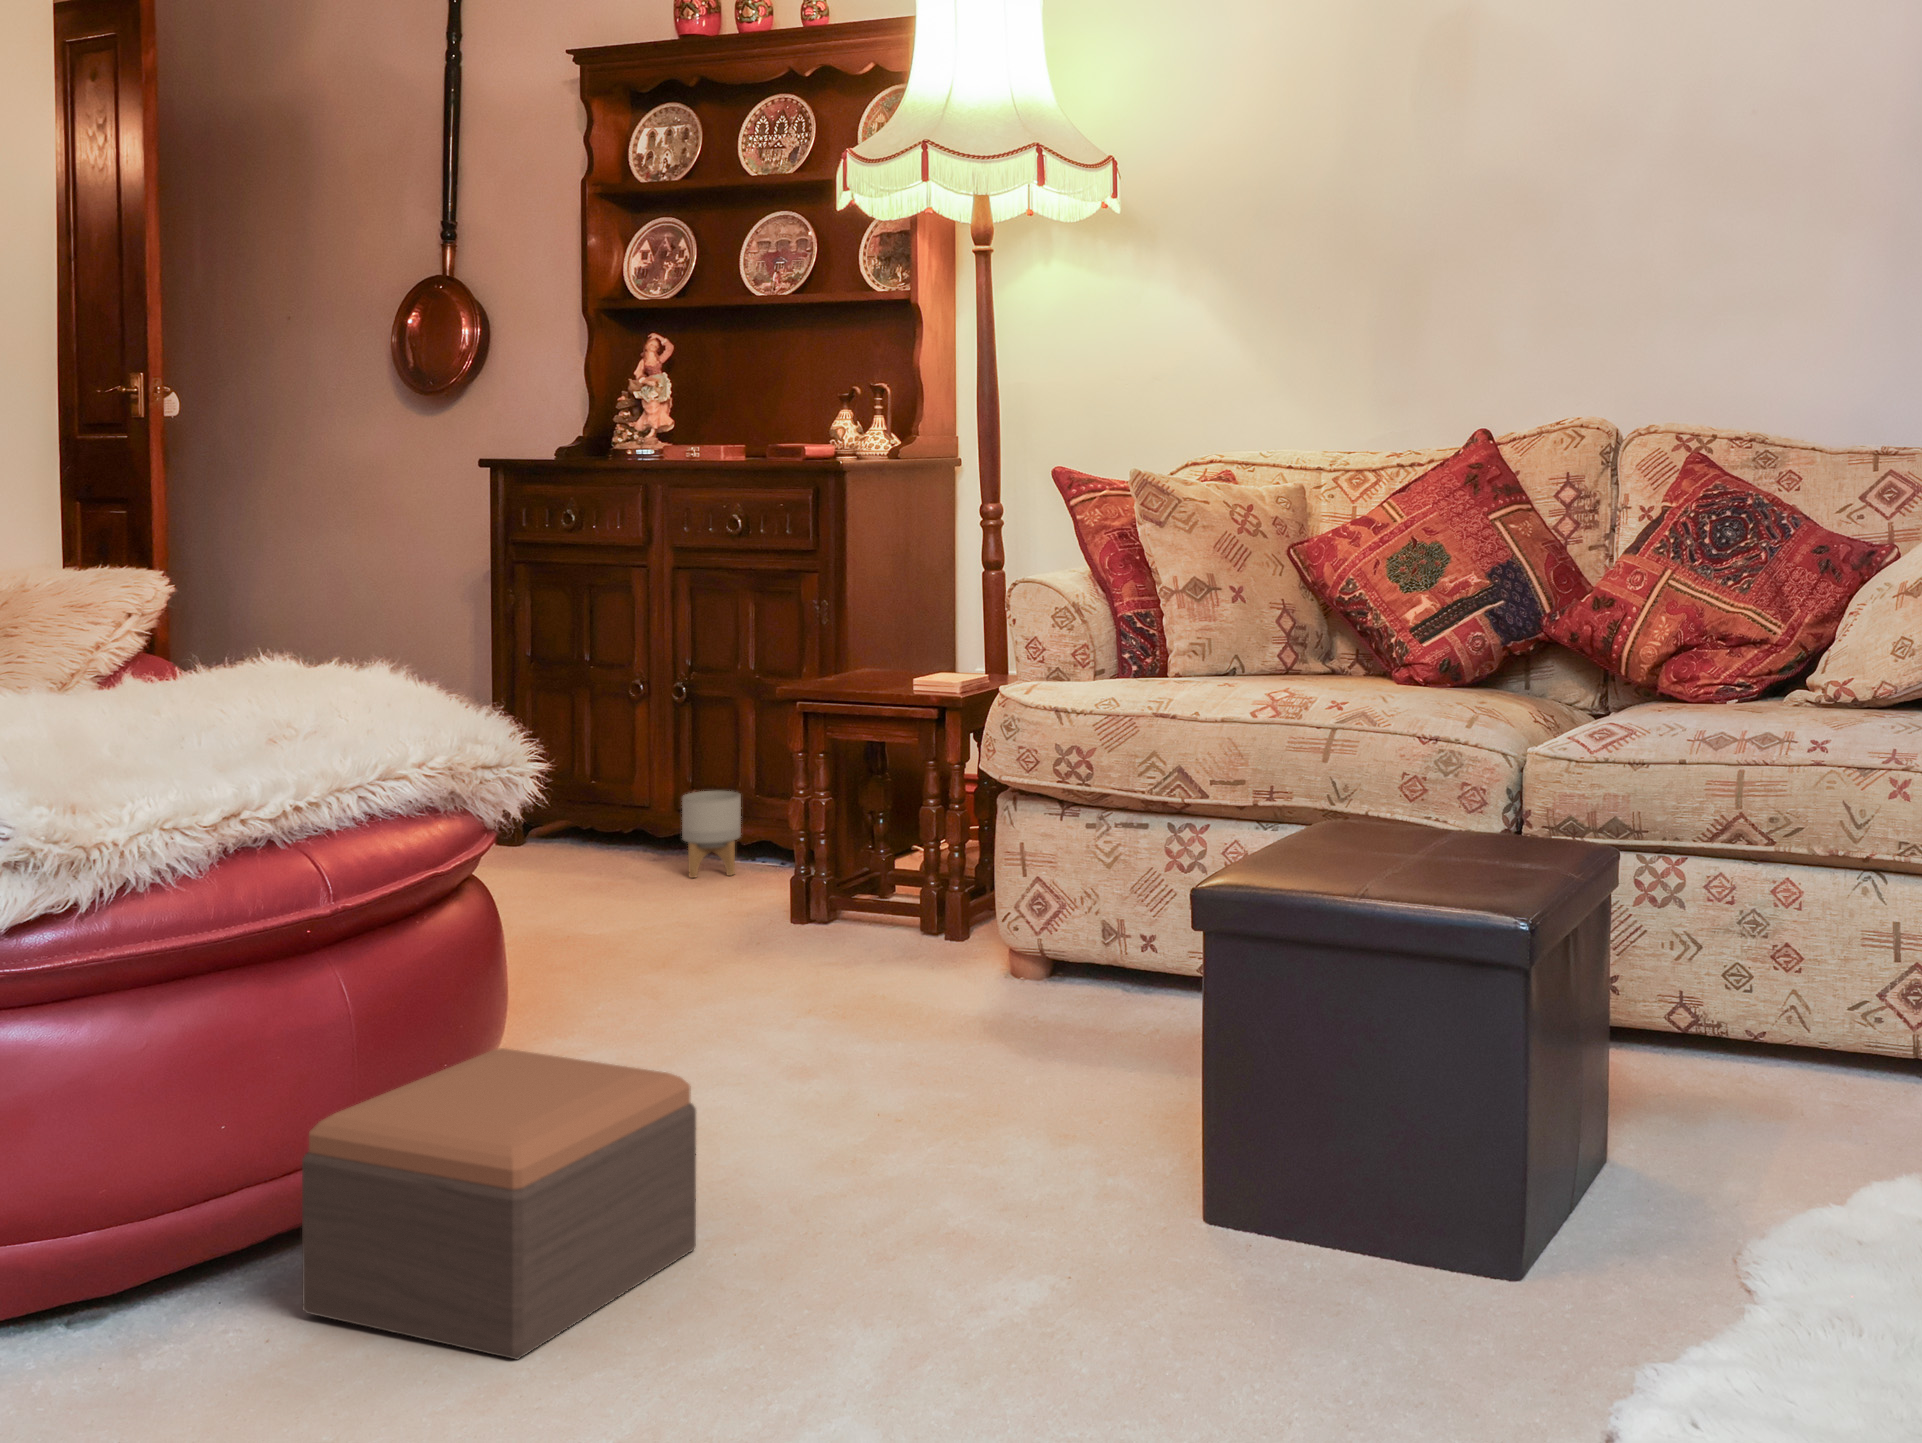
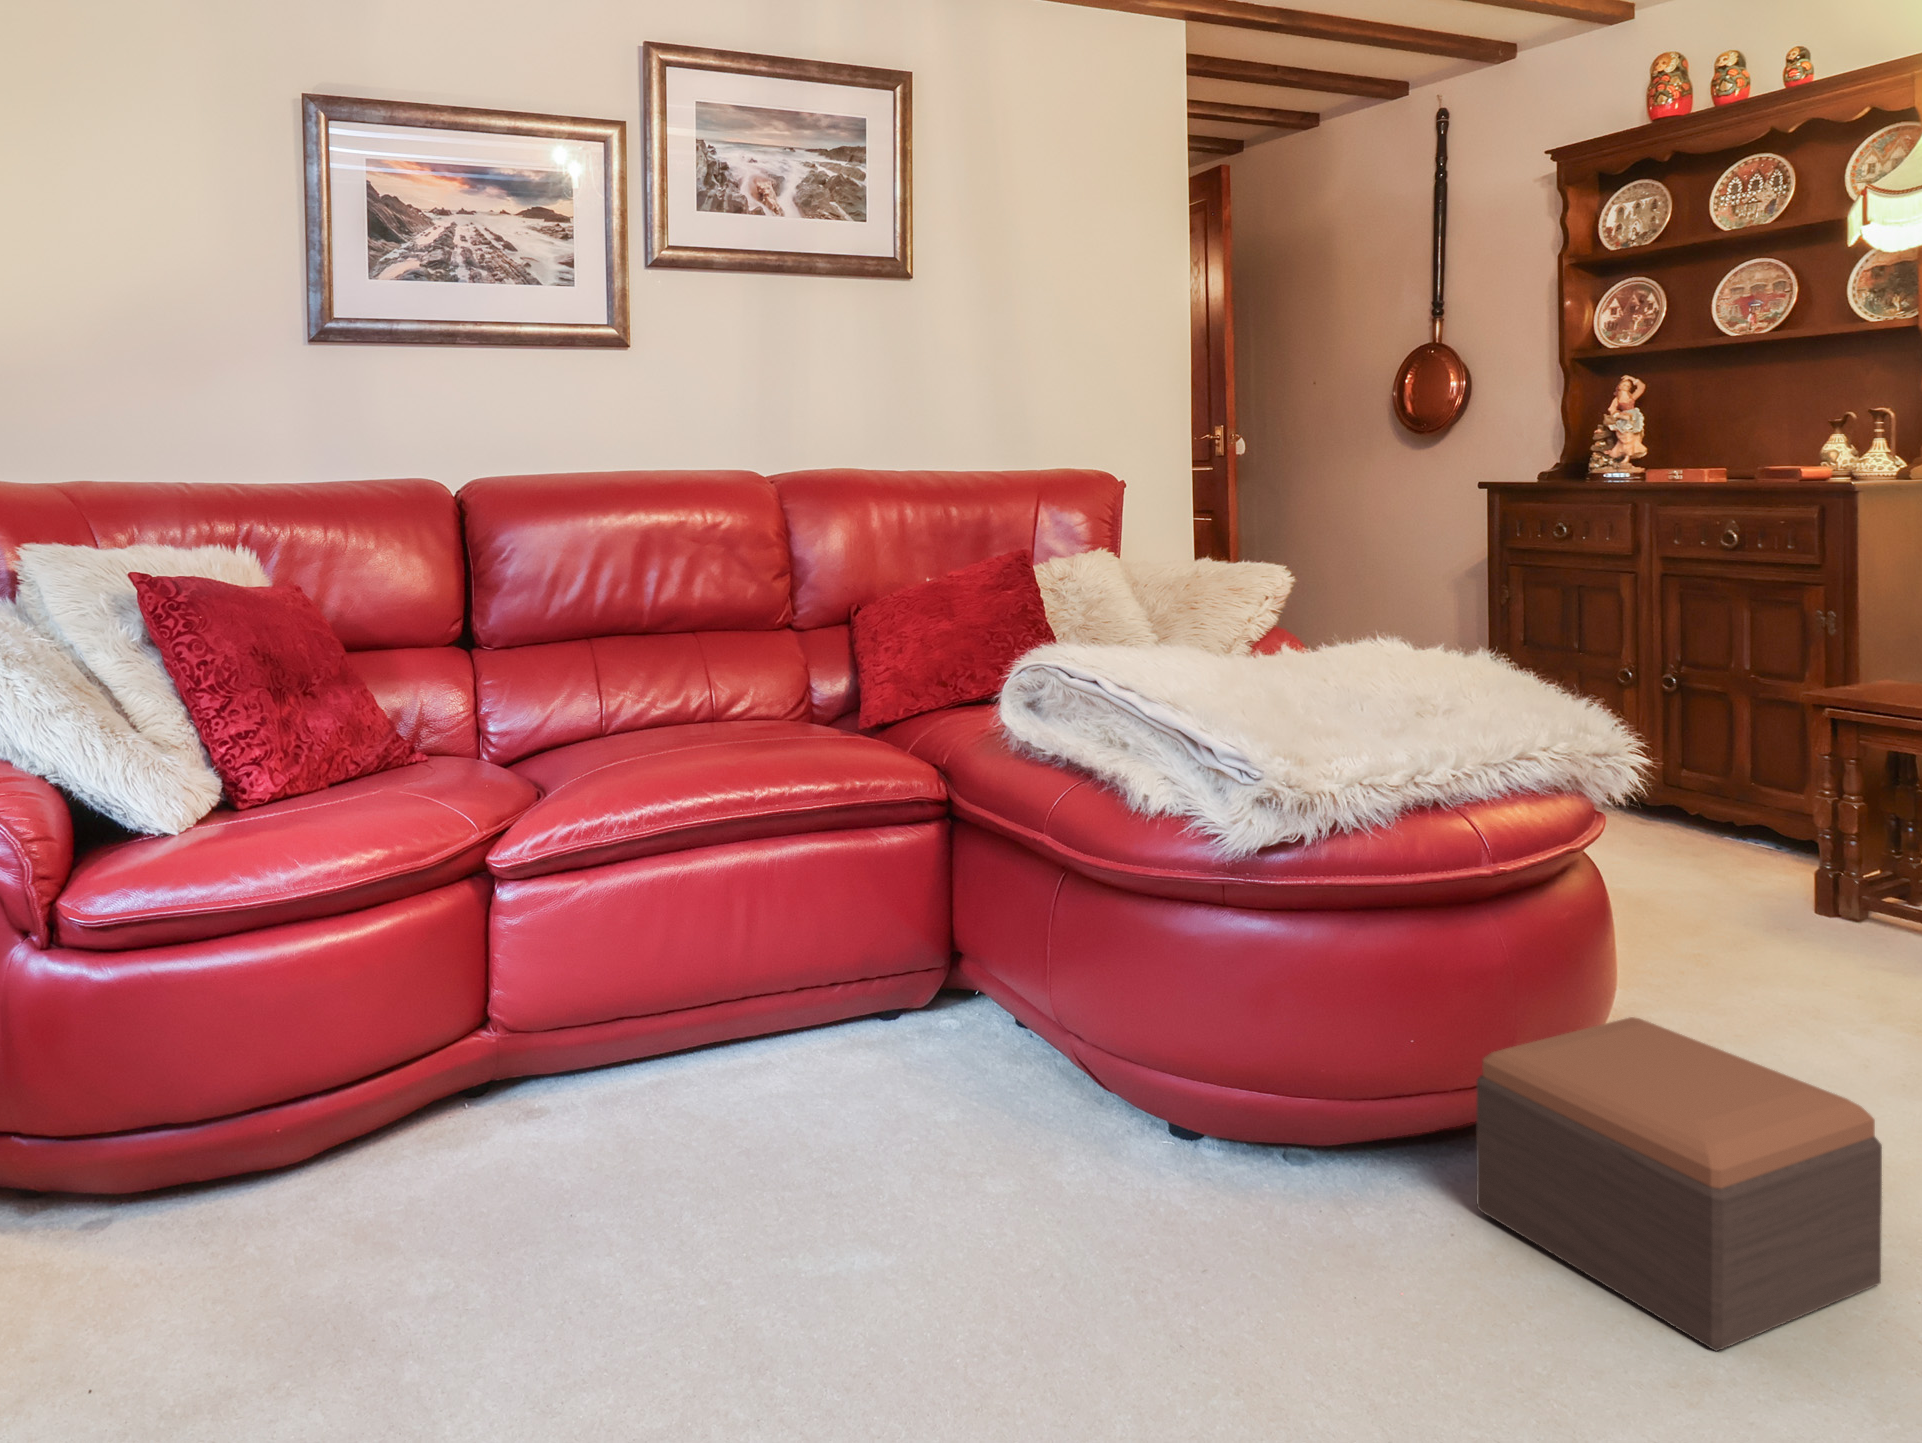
planter: present [682,791,741,878] -> none [1676,769,1737,849]

